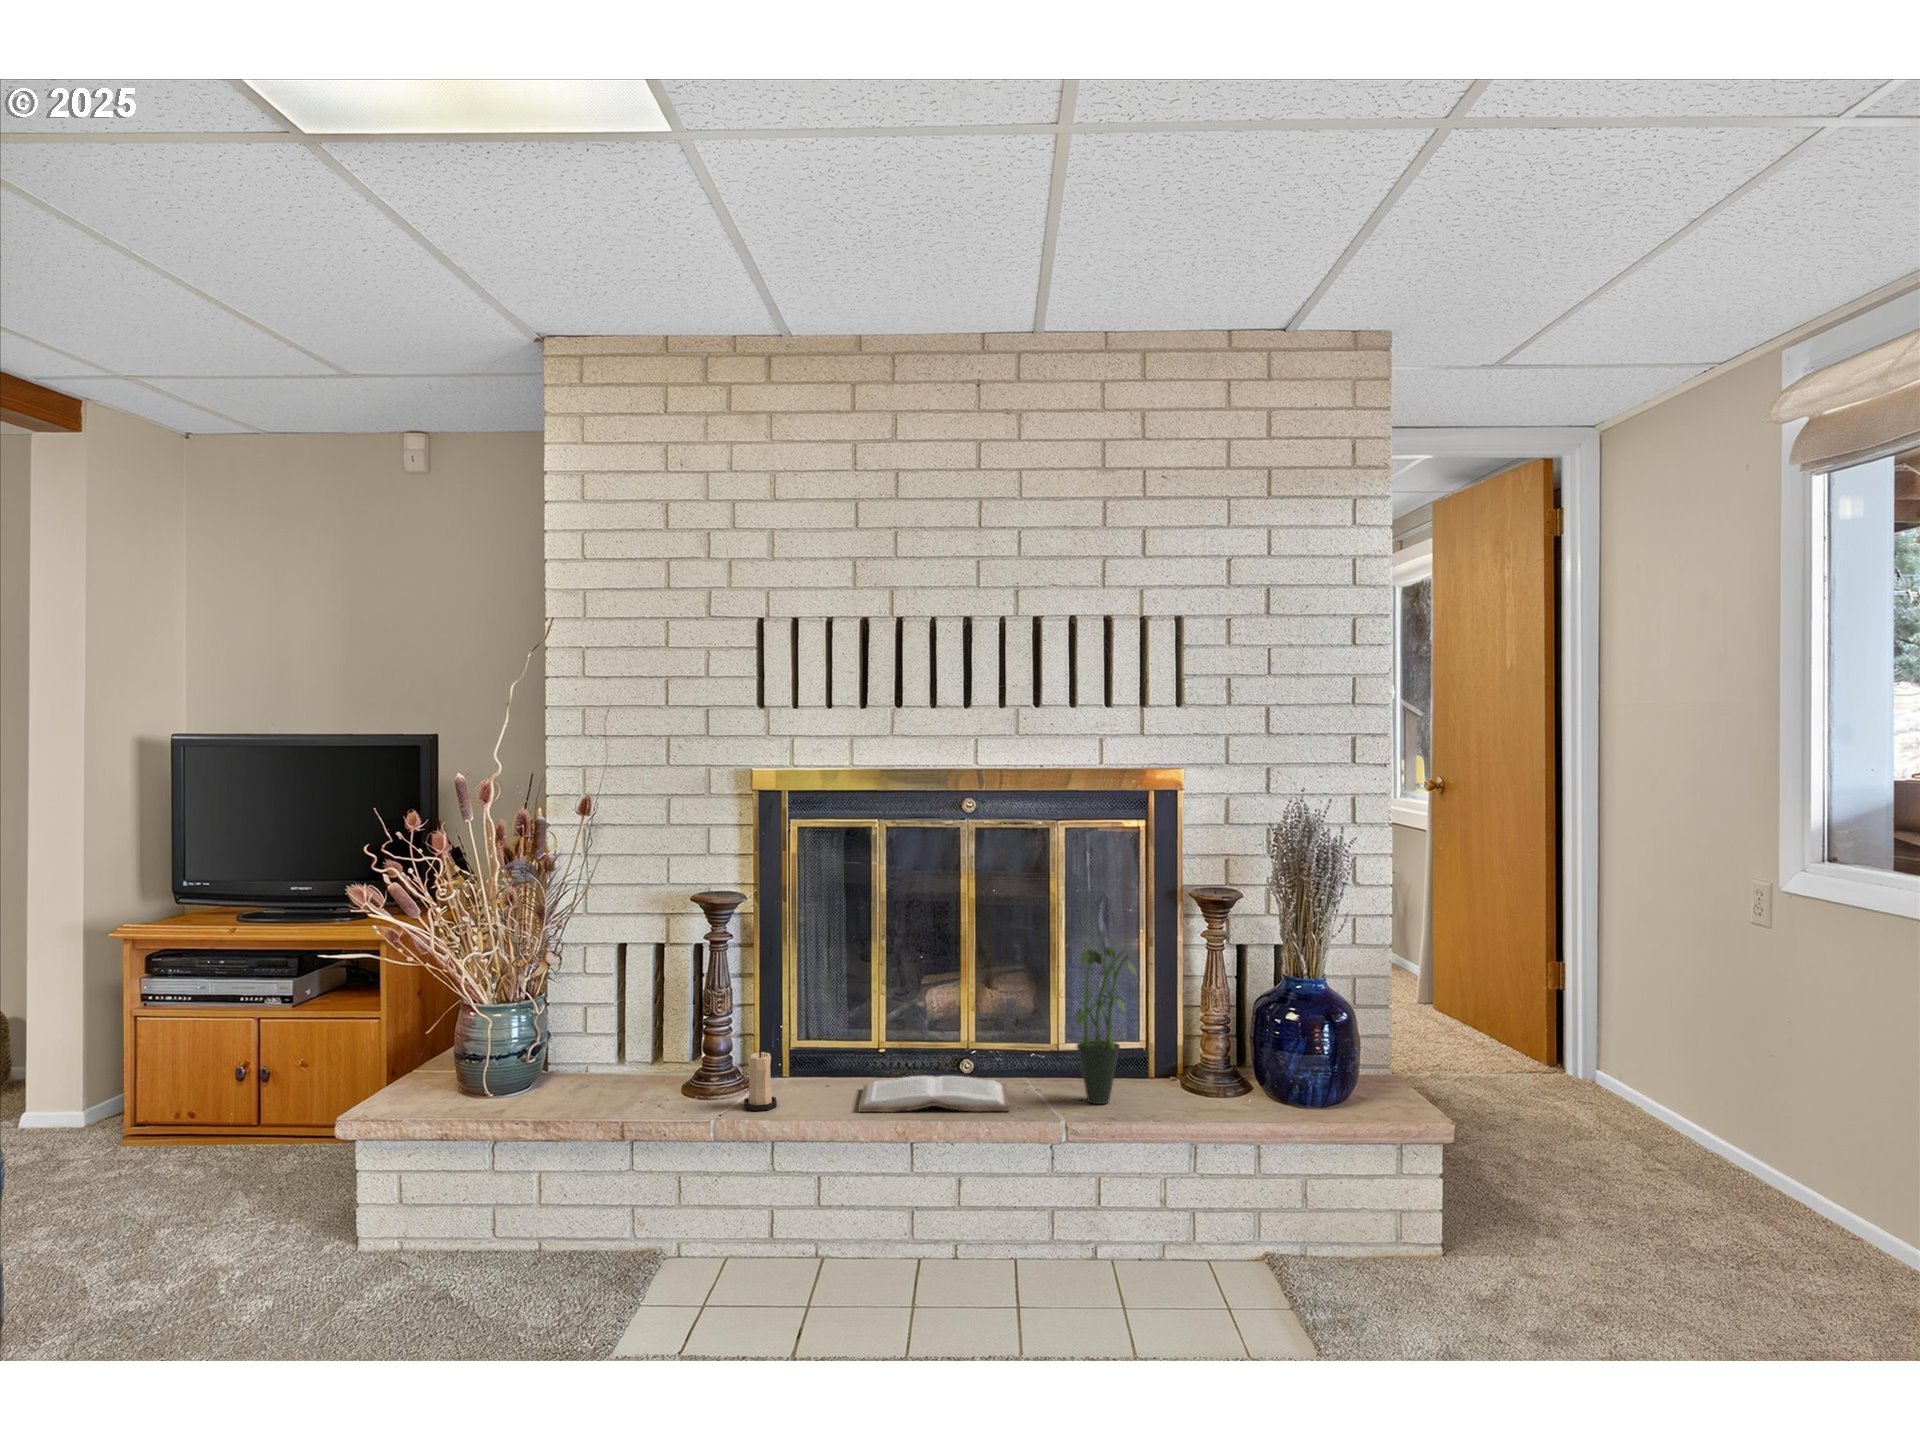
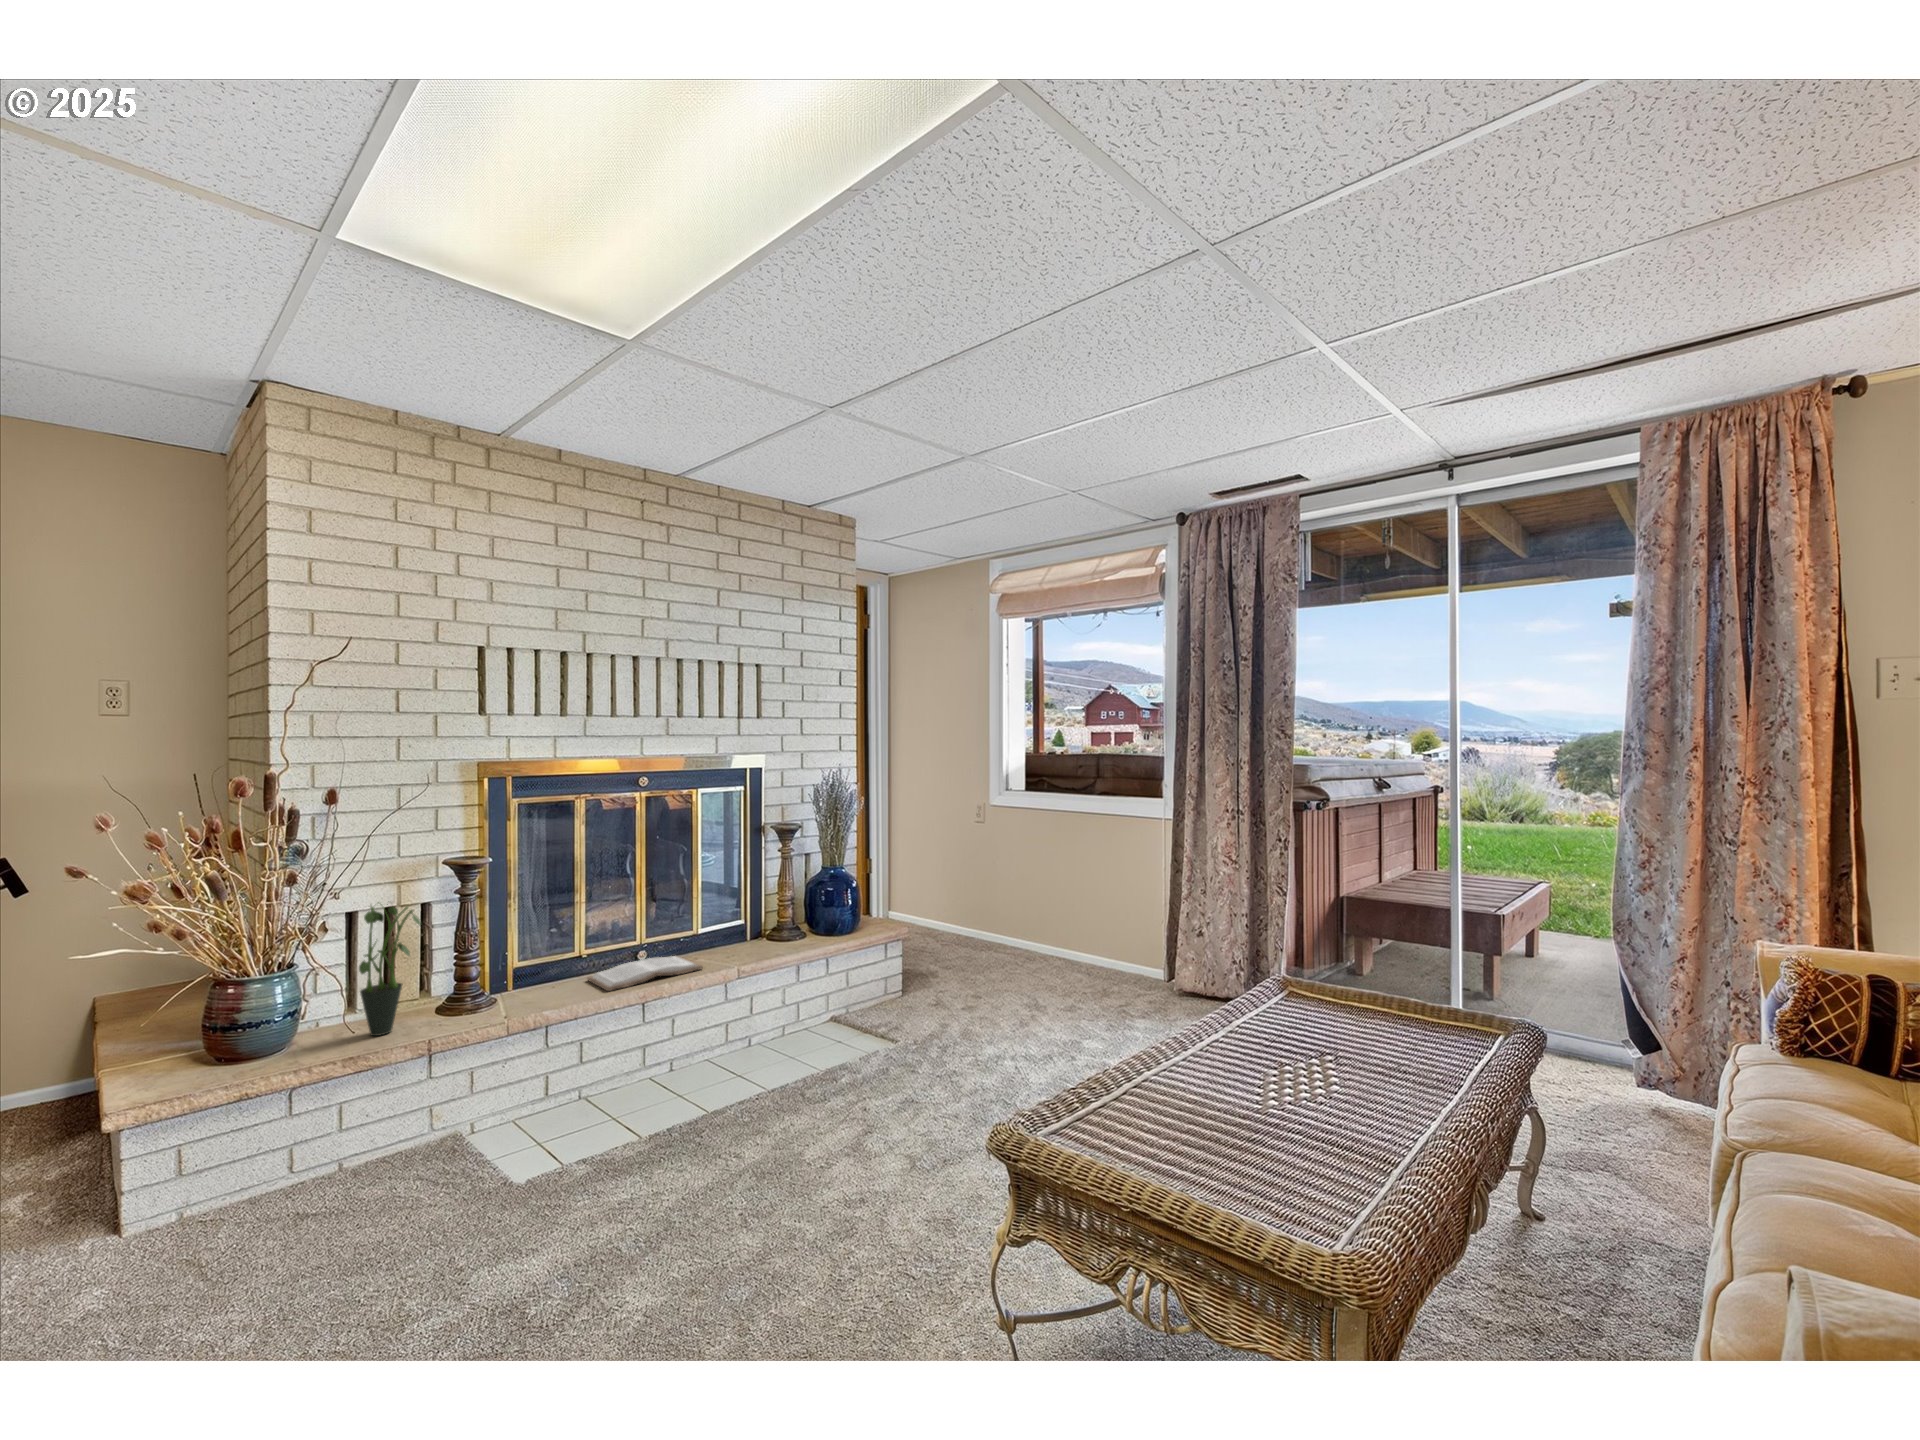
potted plant: present [1075,944,1136,1104] -> present [359,904,420,1036]
candle: present [744,1050,777,1111] -> none [514,964,542,1010]

